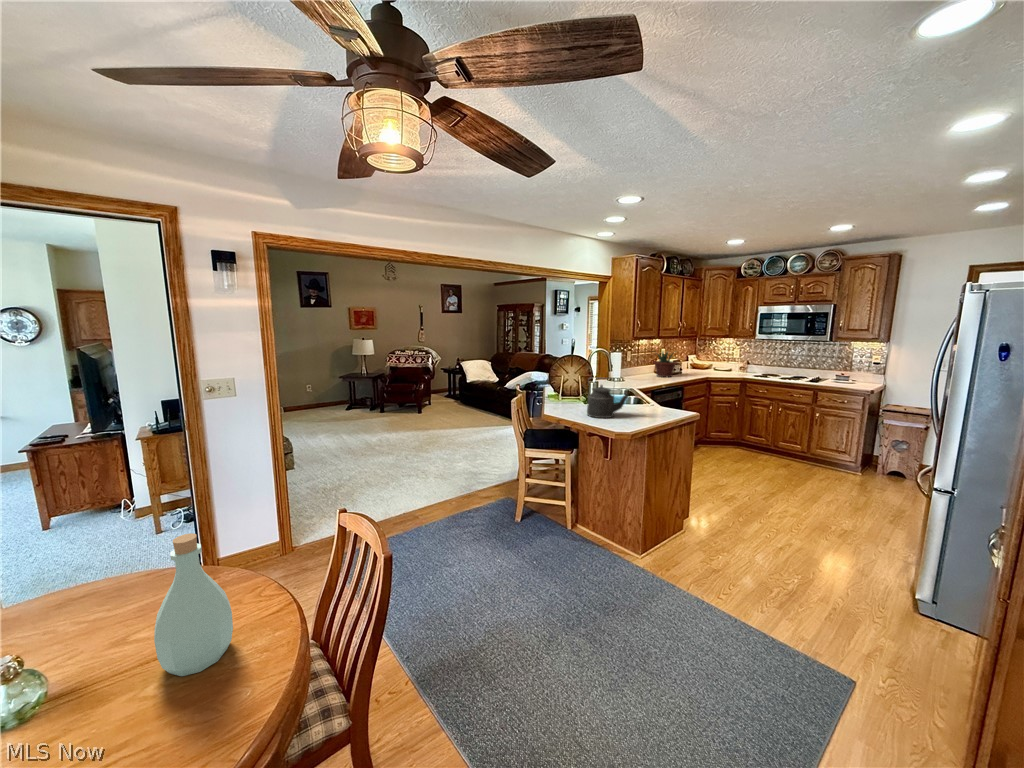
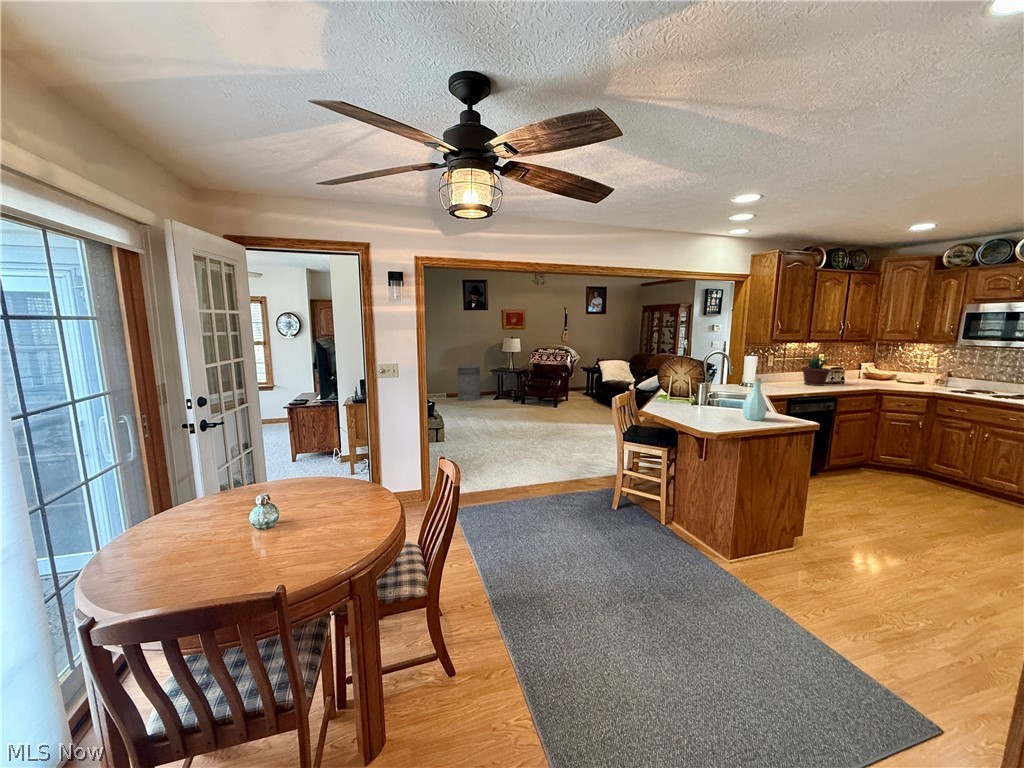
trash can: none [291,369,327,415] -> present [456,363,481,401]
kettle: present [587,385,628,418] -> none [686,378,732,420]
bottle: present [154,533,233,676] -> present [743,378,767,420]

